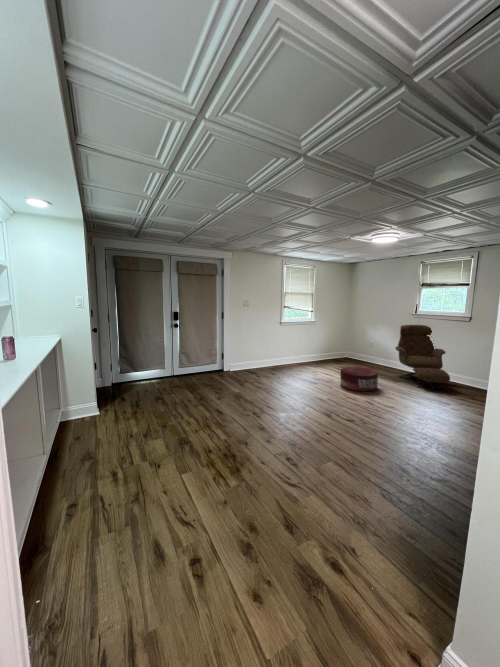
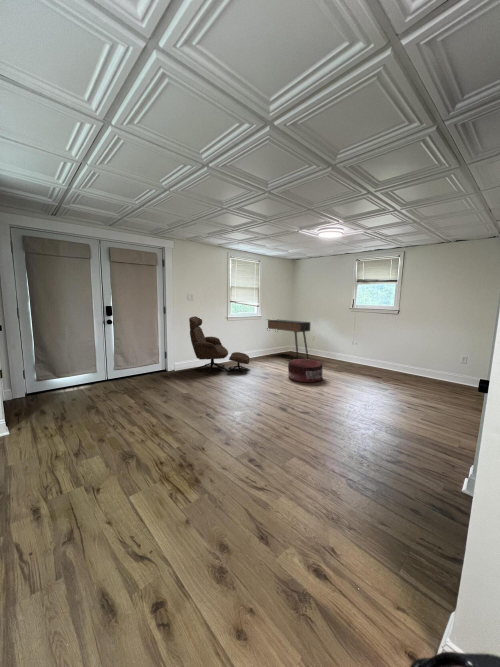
console table: none [318,324,369,368] -> present [267,319,310,359]
lounge chair: present [395,325,450,391] -> present [189,316,250,374]

